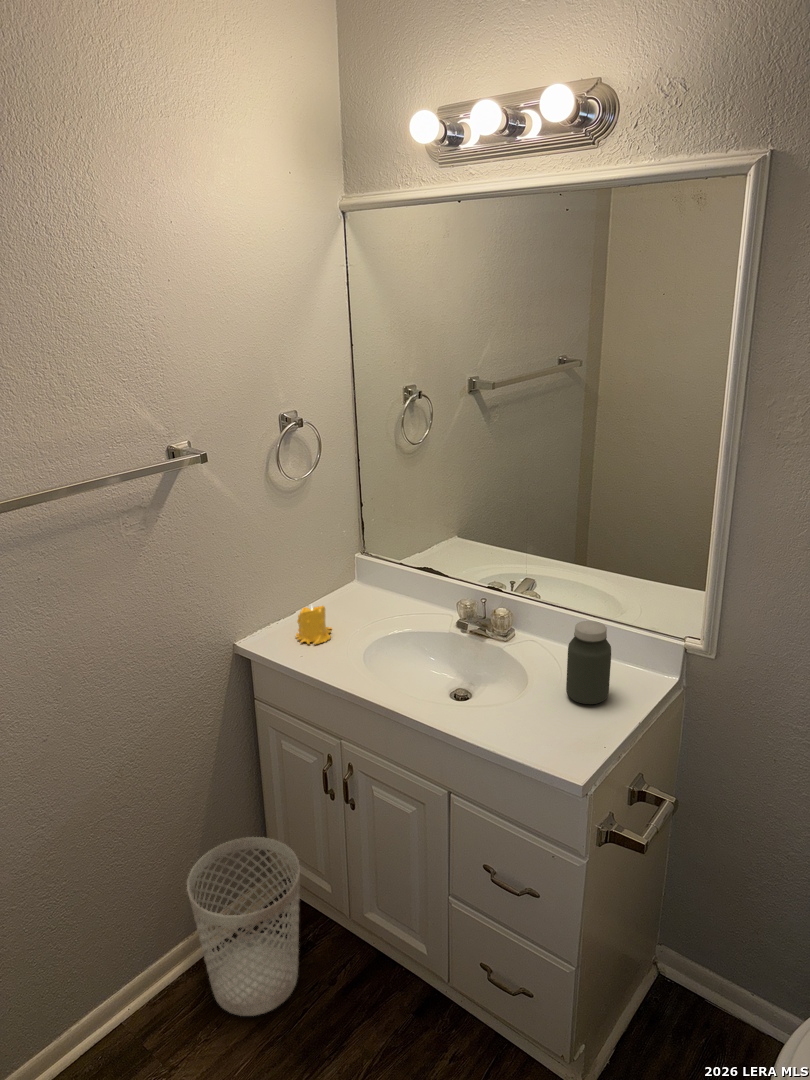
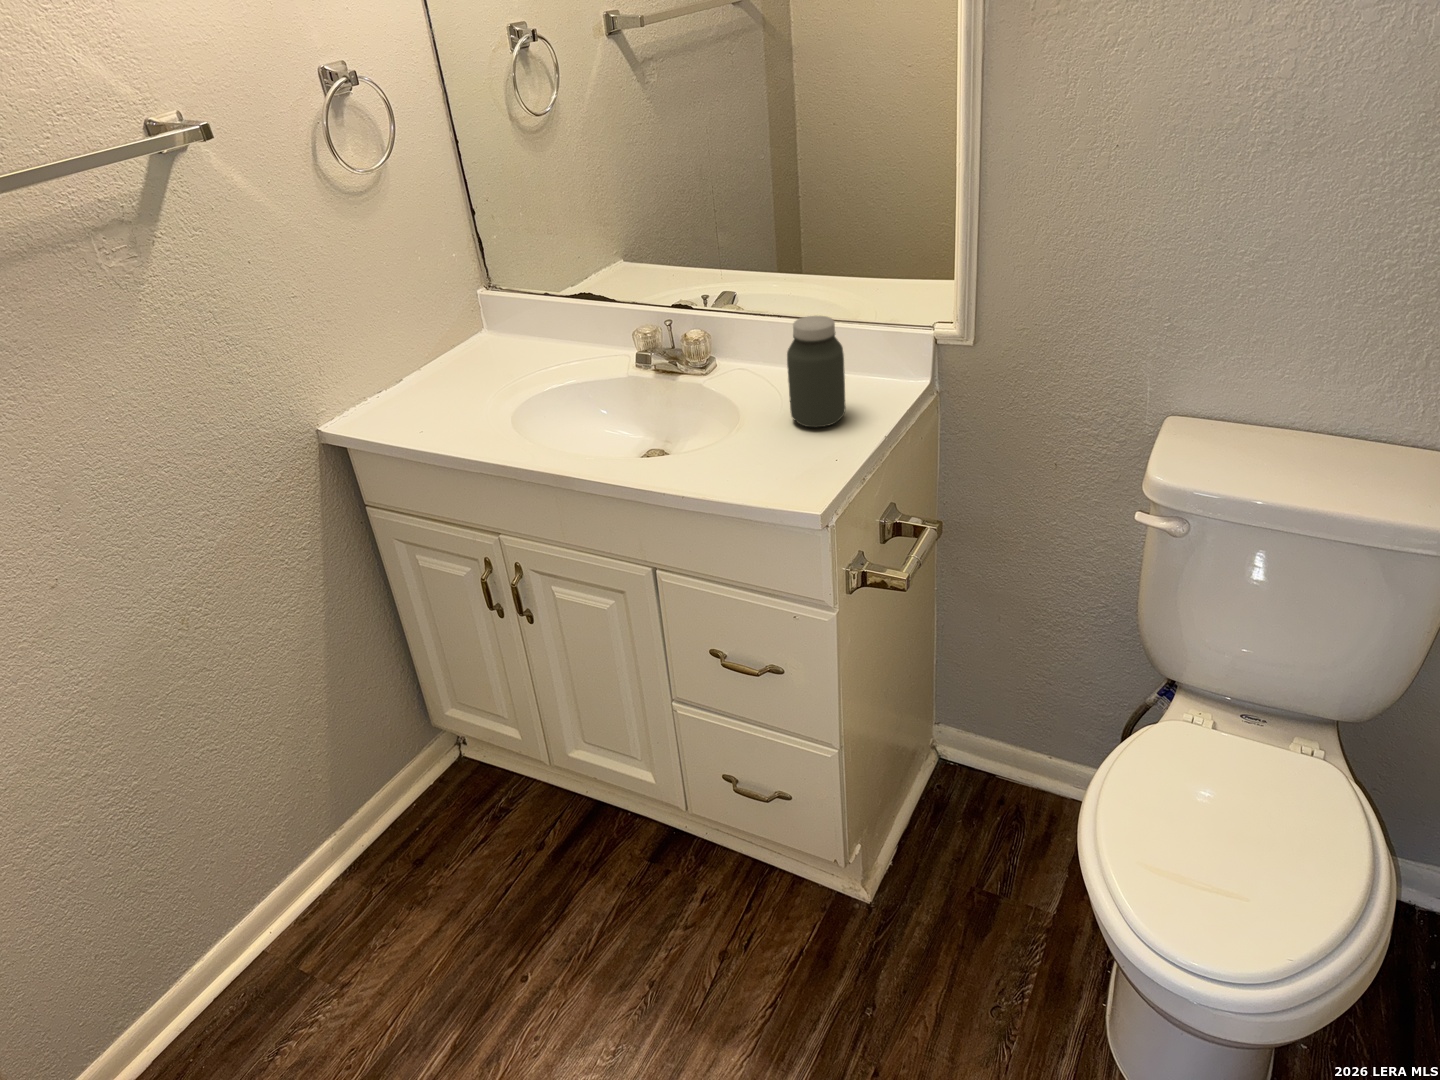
candle: present [296,606,332,644] -> none [410,356,463,414]
wastebasket: present [187,837,300,1016] -> none [323,683,493,903]

